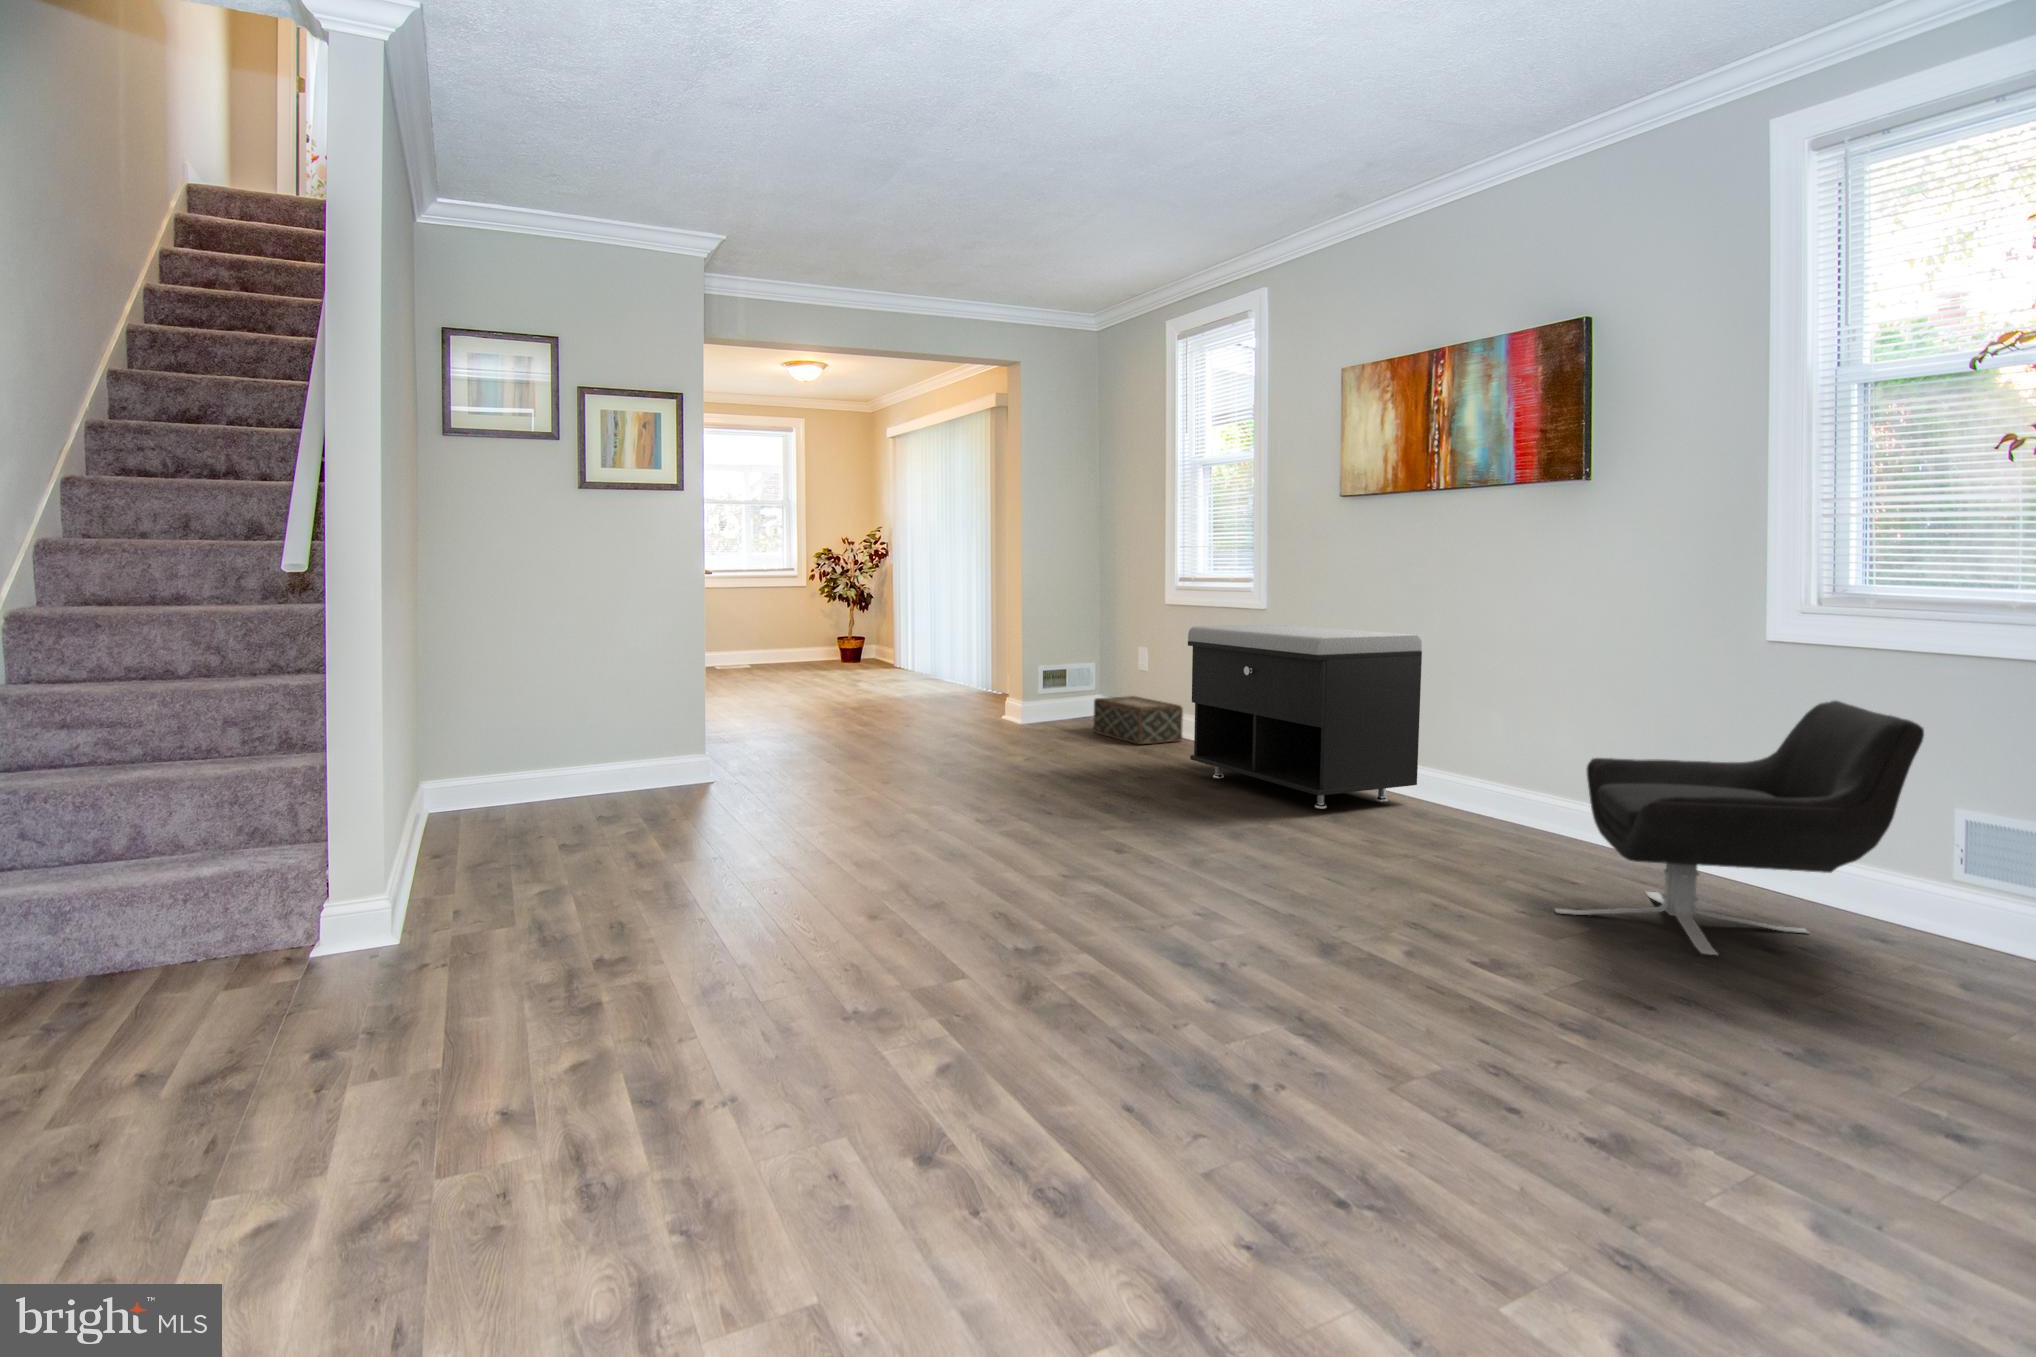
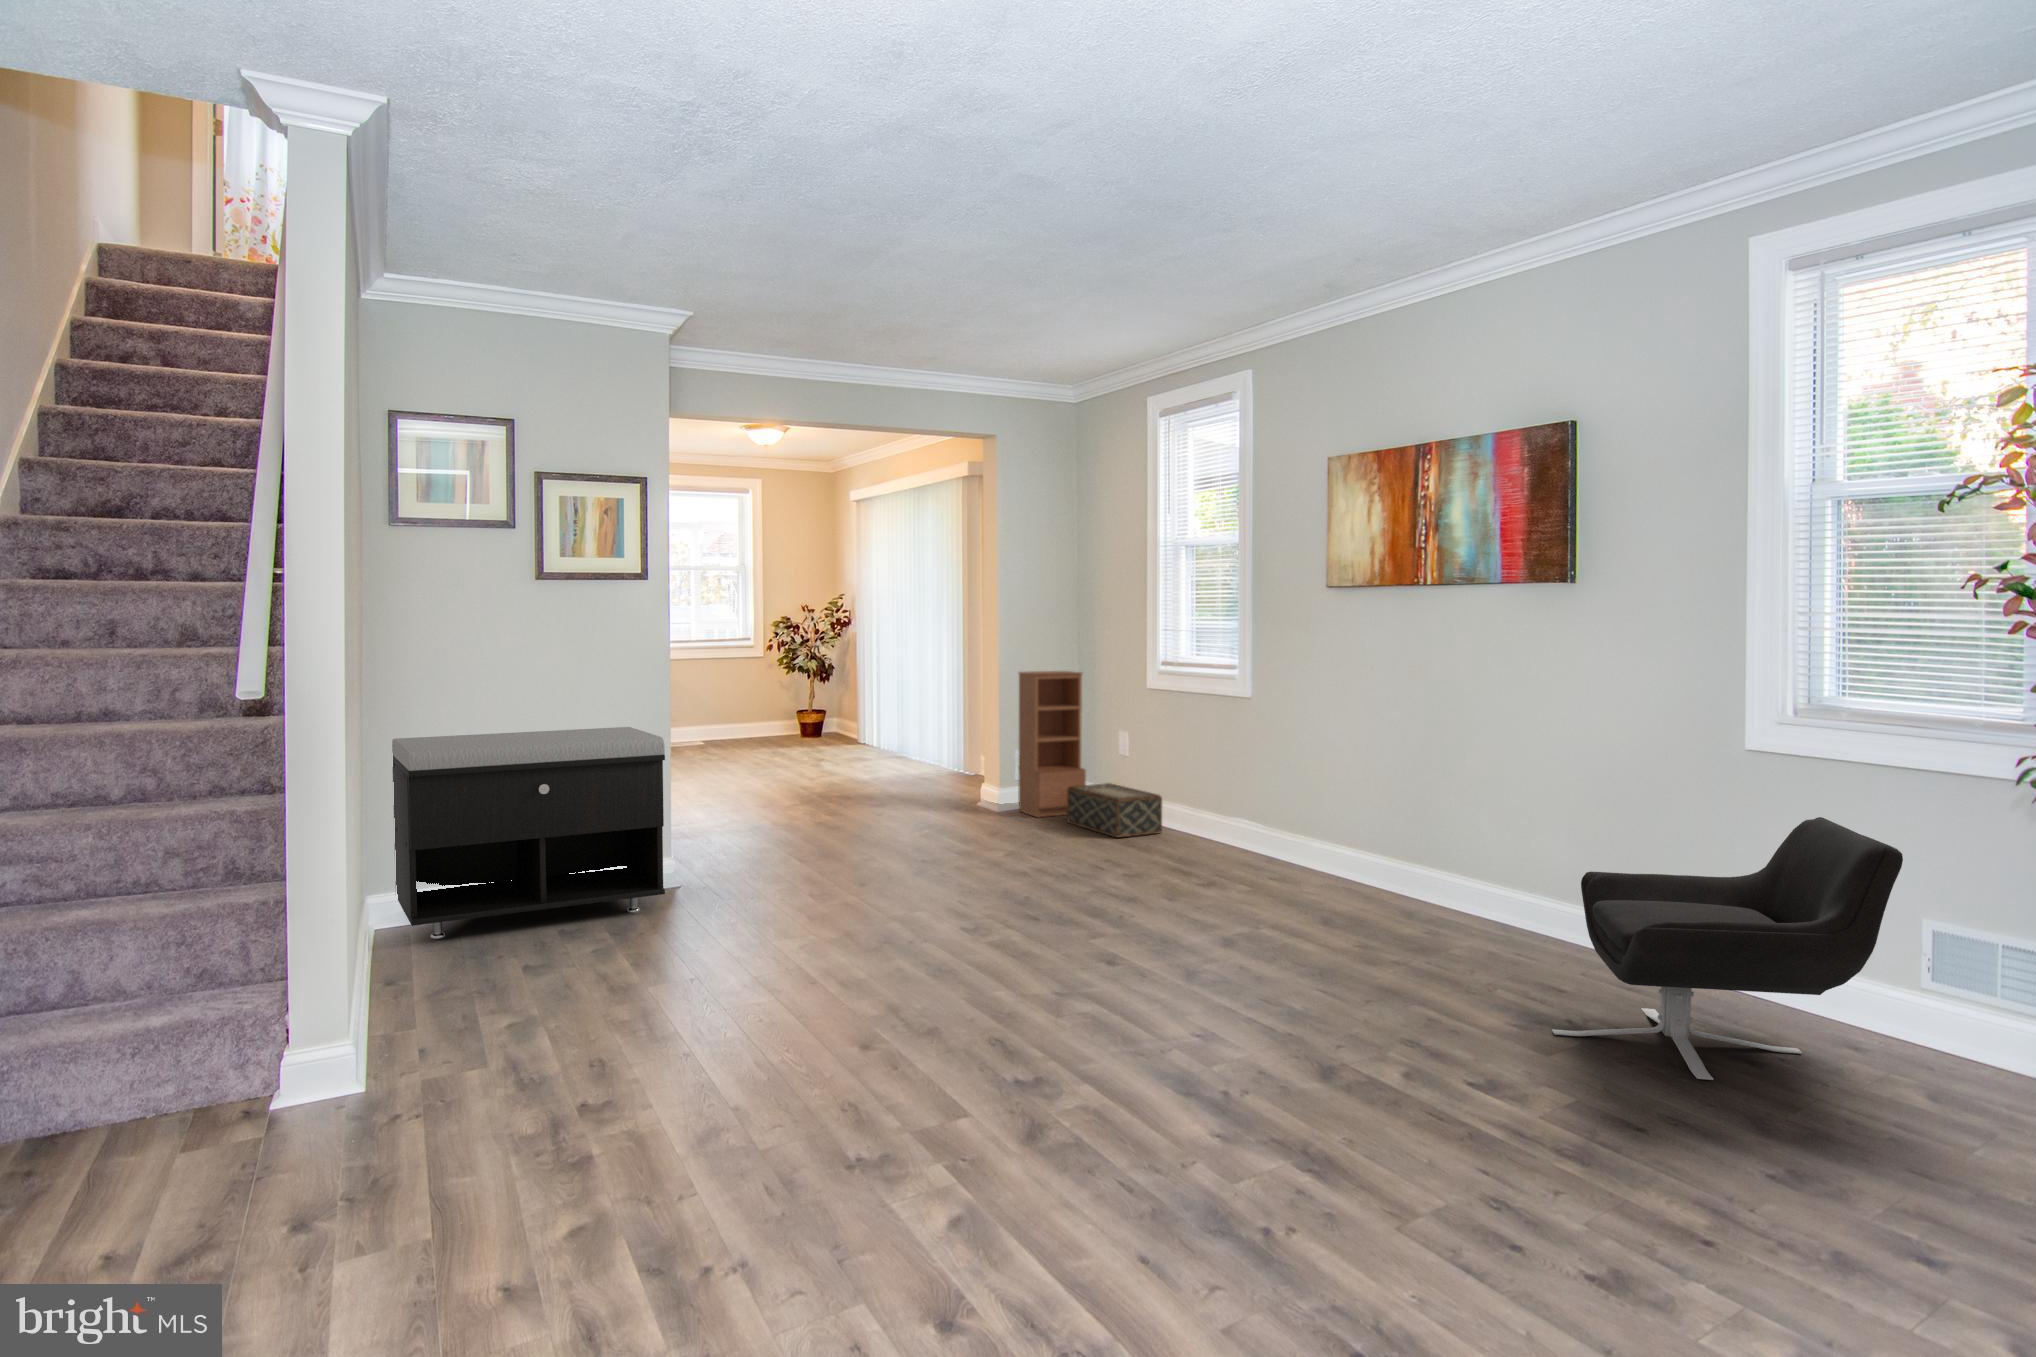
bookcase: none [1049,592,1112,728] -> present [1018,671,1086,818]
storage bench: present [1188,624,1422,809] -> present [392,727,665,939]

